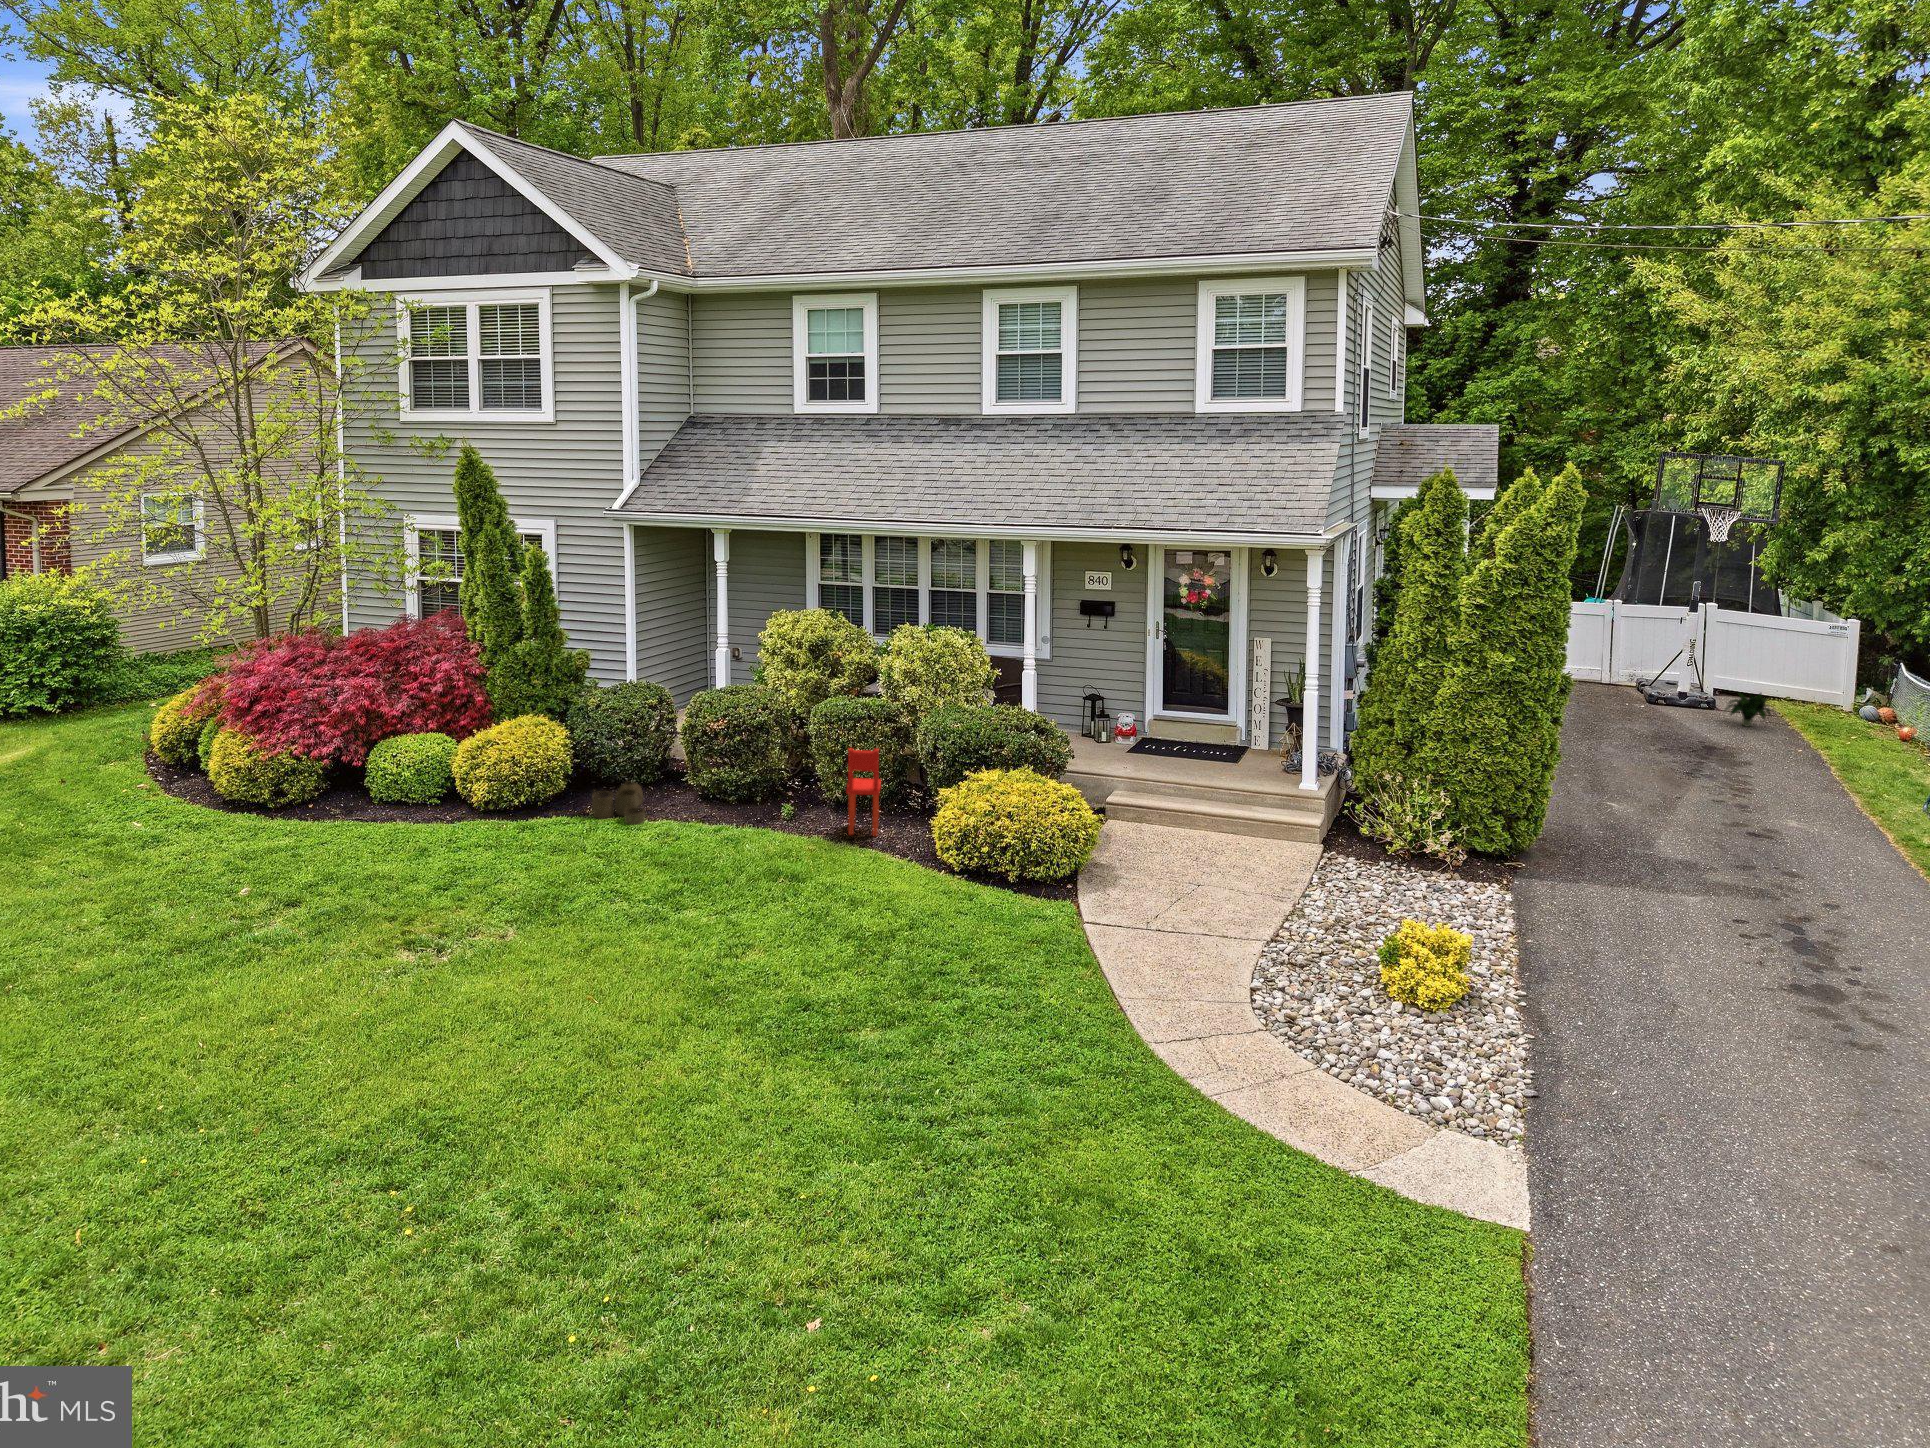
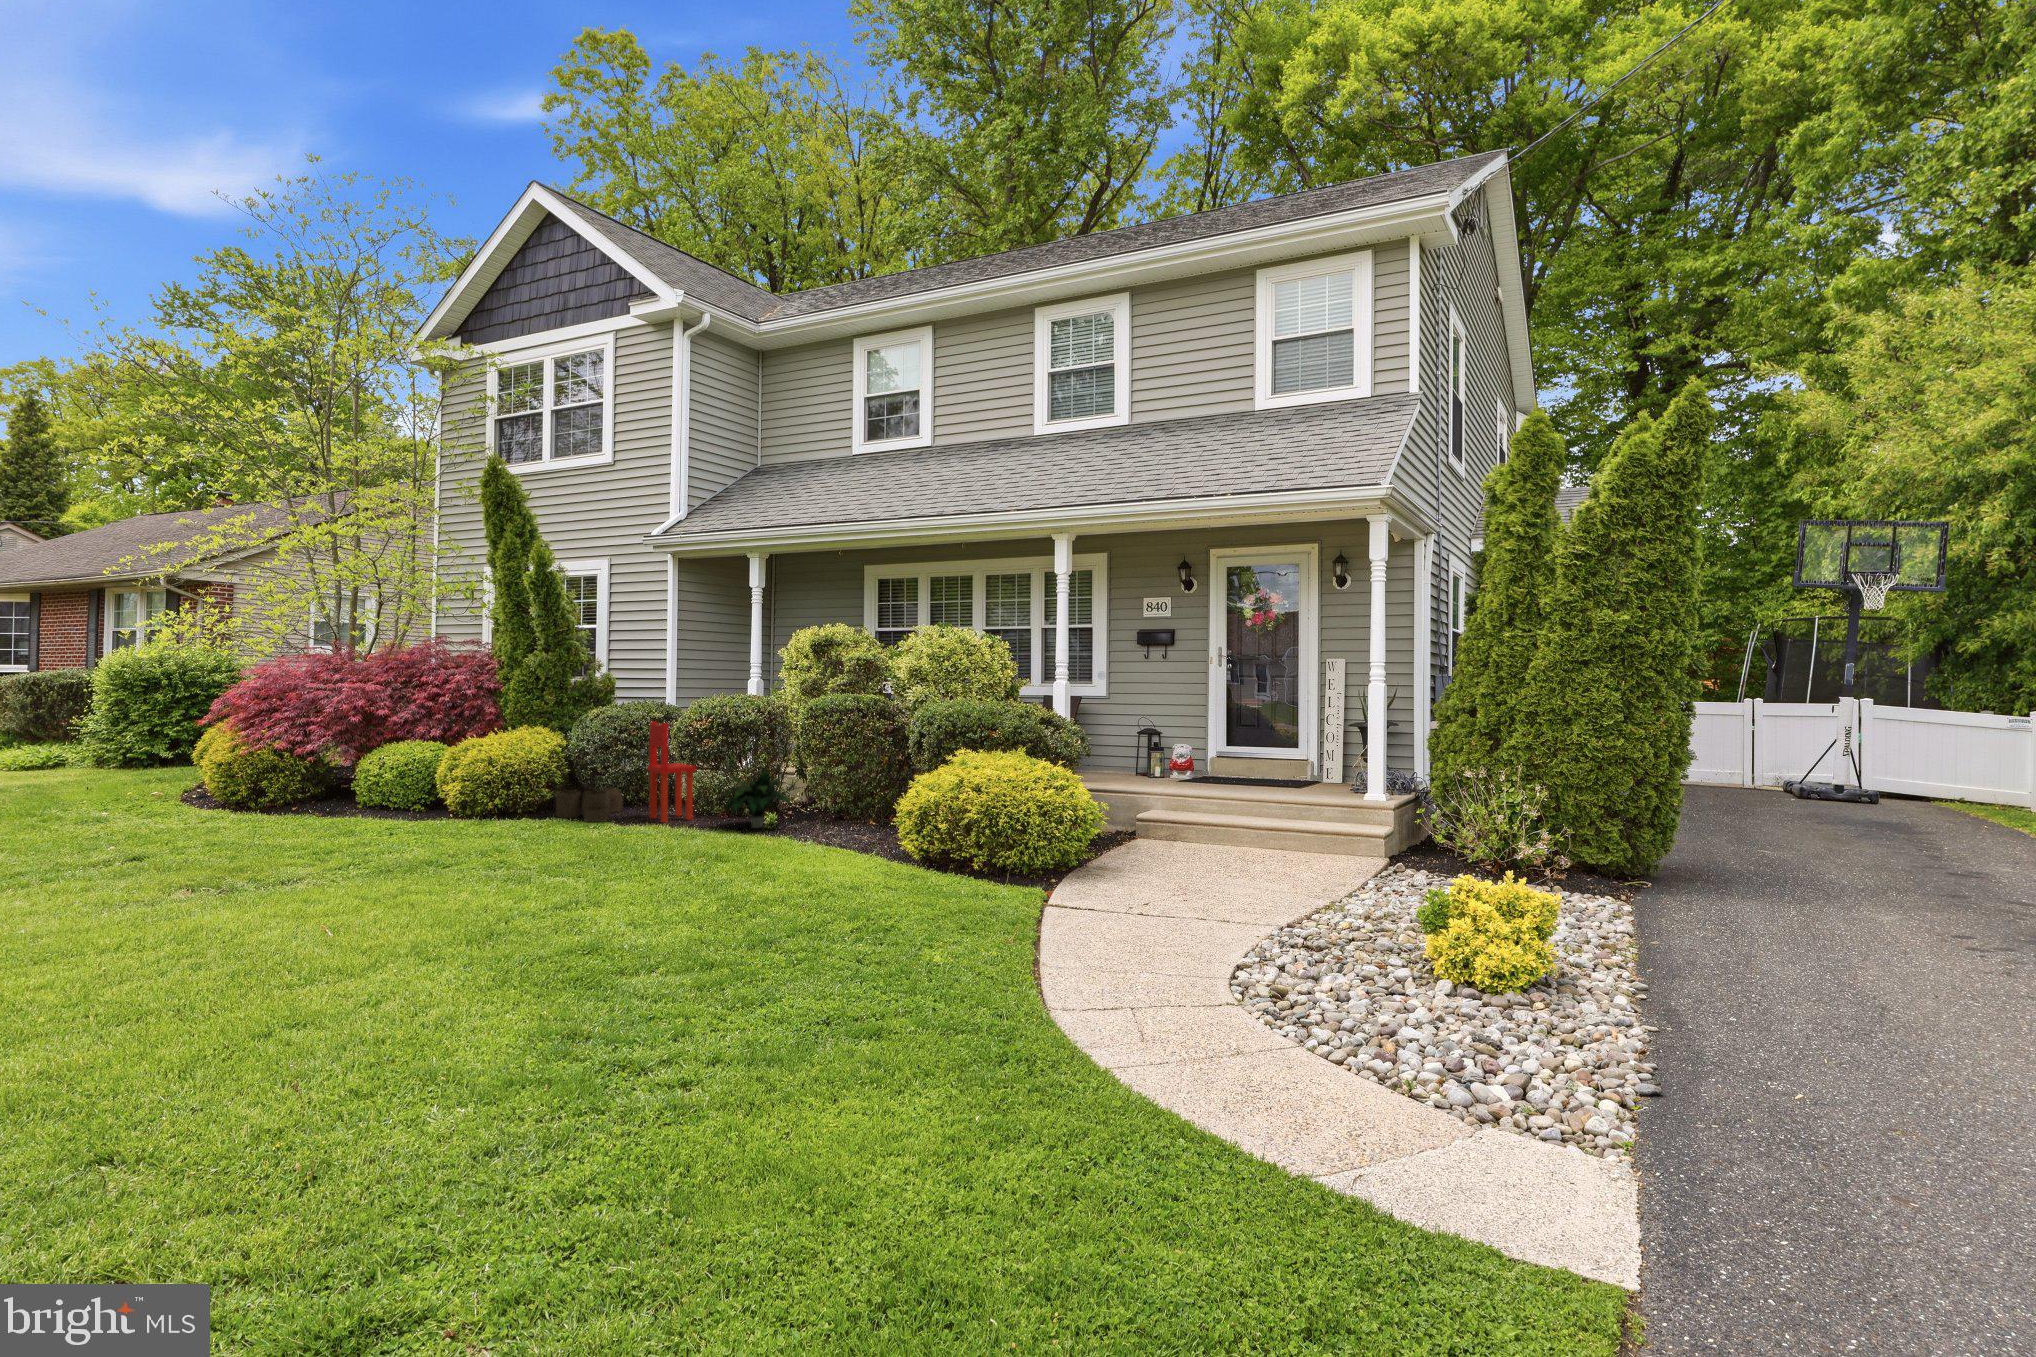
potted plant: present [1725,693,1774,727] -> present [725,769,790,828]
chair: present [846,748,881,836] -> present [647,721,696,823]

